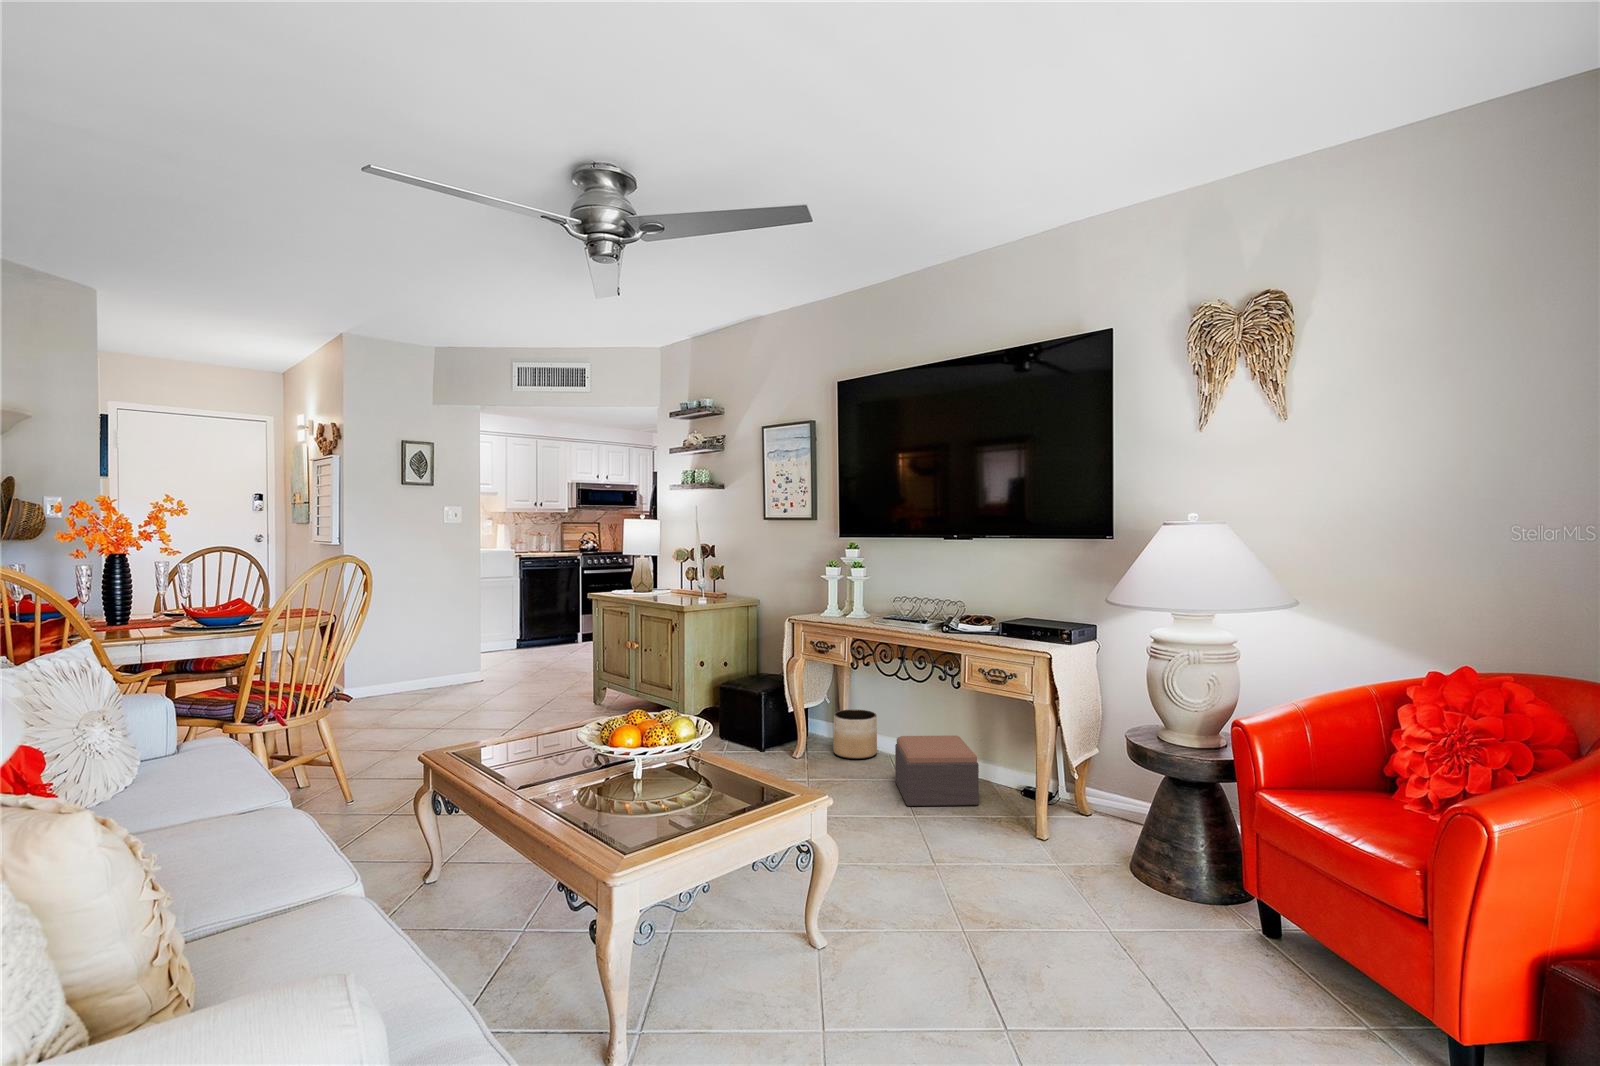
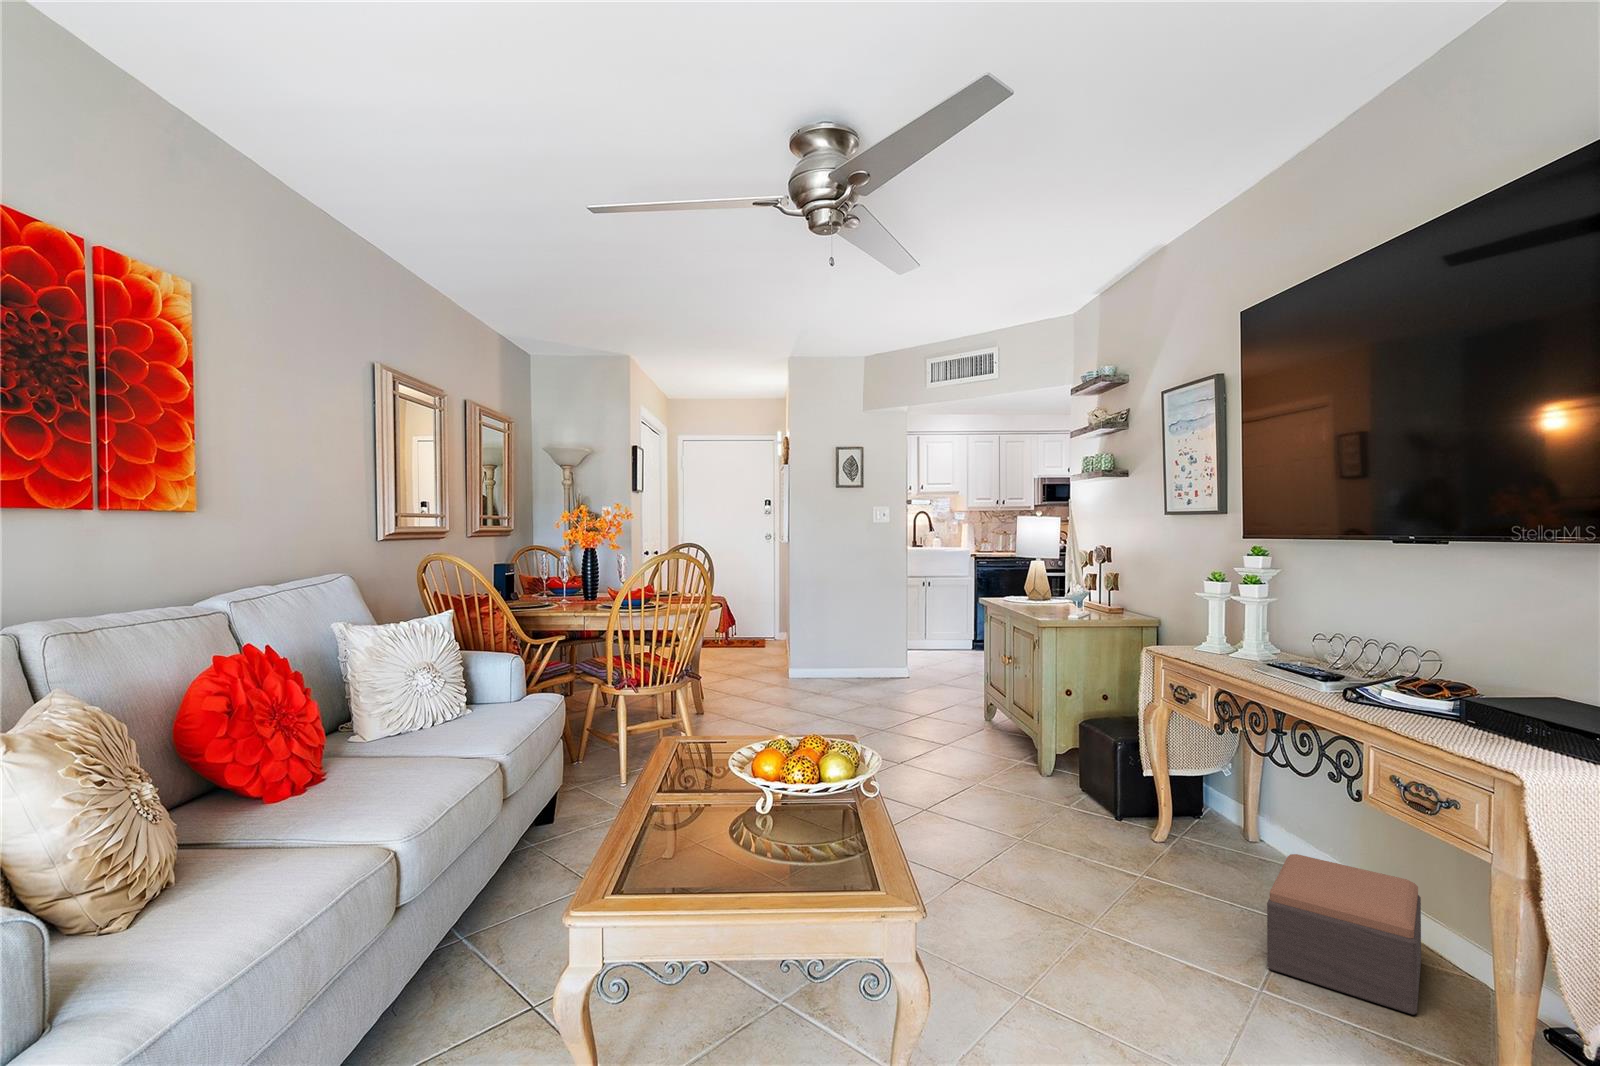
planter: present [833,709,877,759] -> none [1224,791,1299,871]

